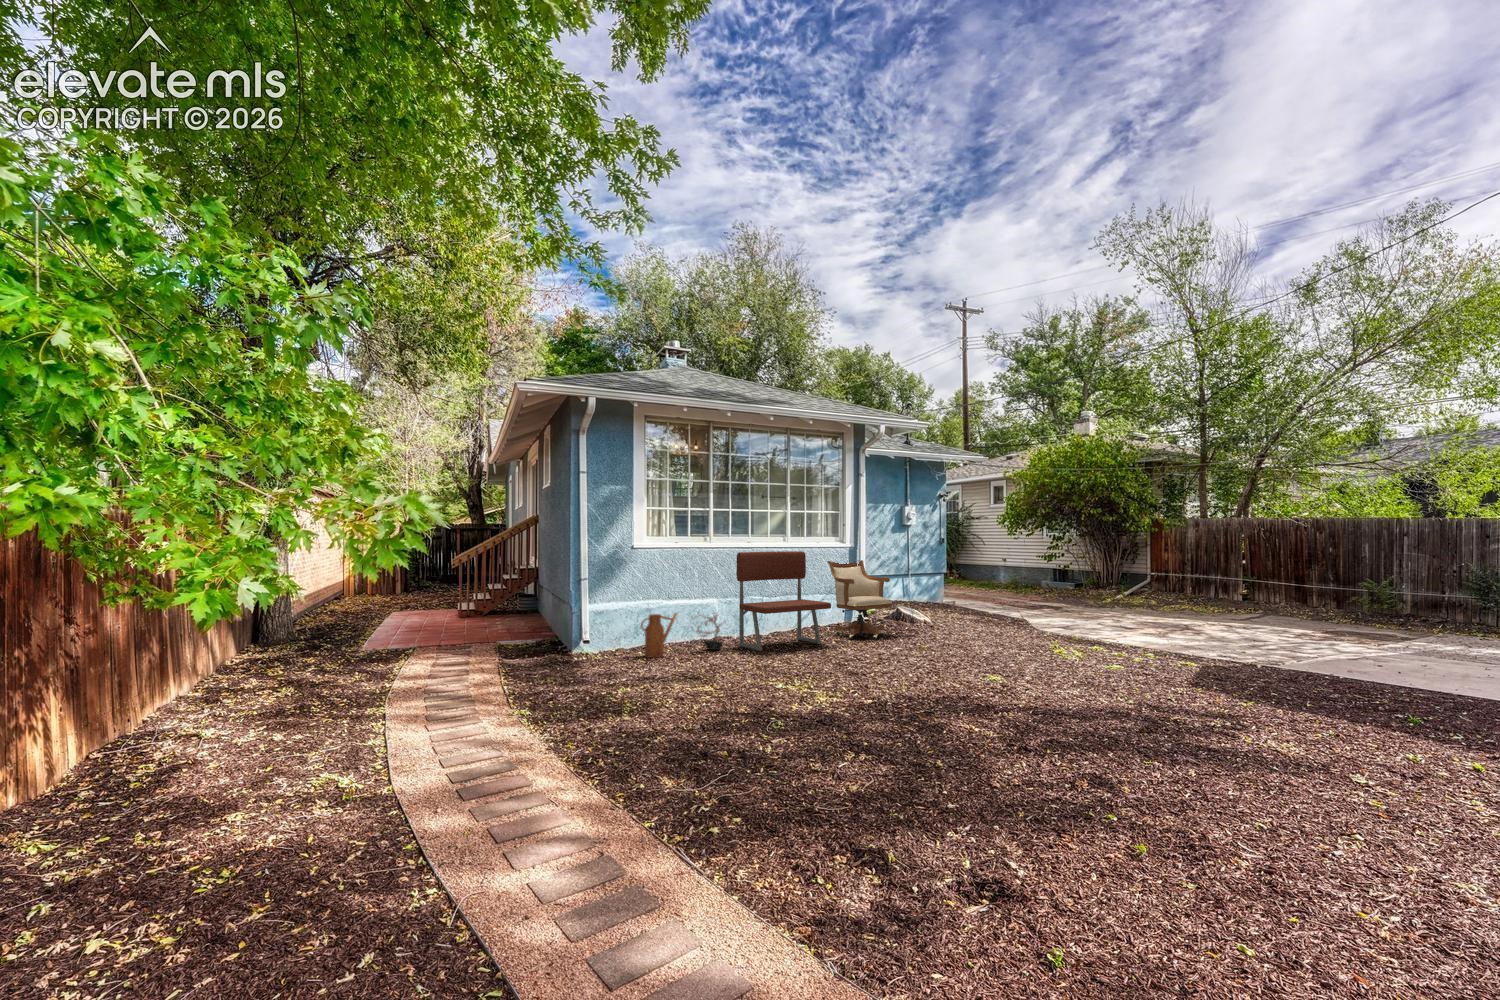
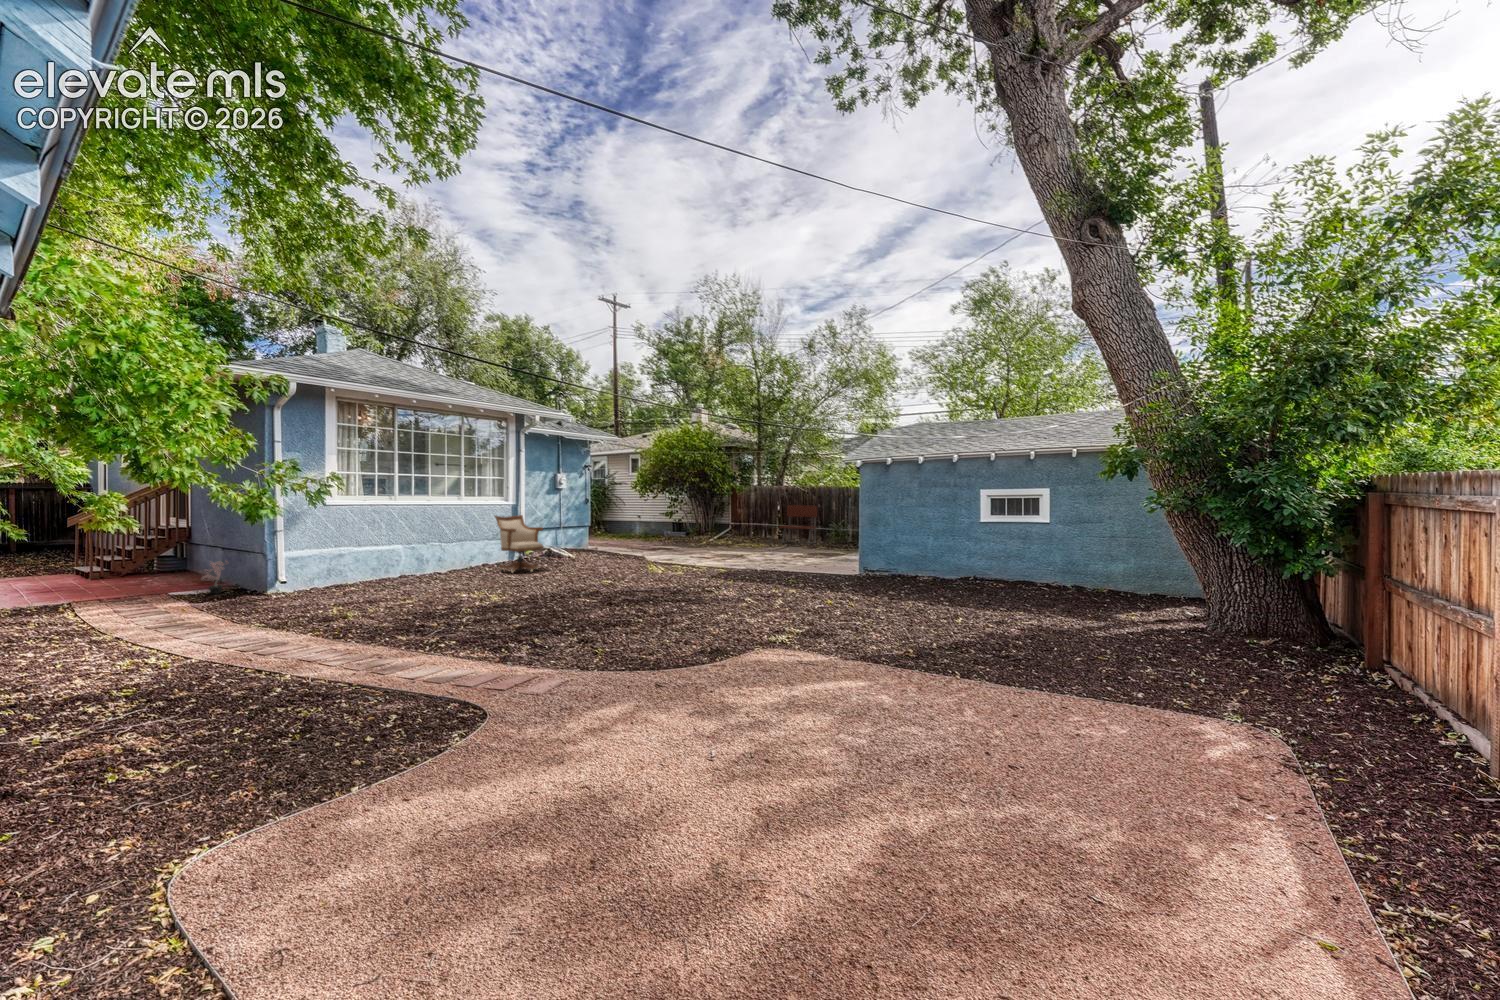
bench: present [736,551,831,651] -> present [779,505,817,544]
potted plant: present [693,611,723,650] -> present [202,561,227,594]
watering can: present [641,613,677,658] -> none [335,556,367,592]

